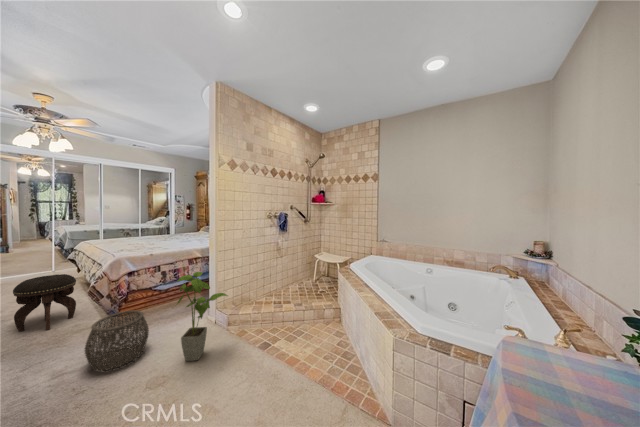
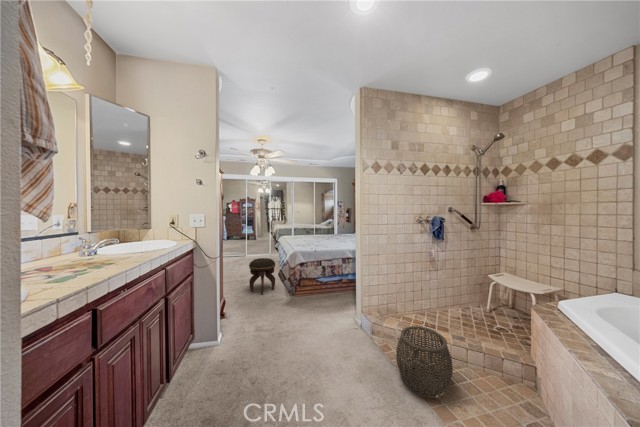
house plant: present [177,272,227,361] -> none [325,273,370,358]
woven basket: present [85,310,149,371] -> present [396,326,453,396]

